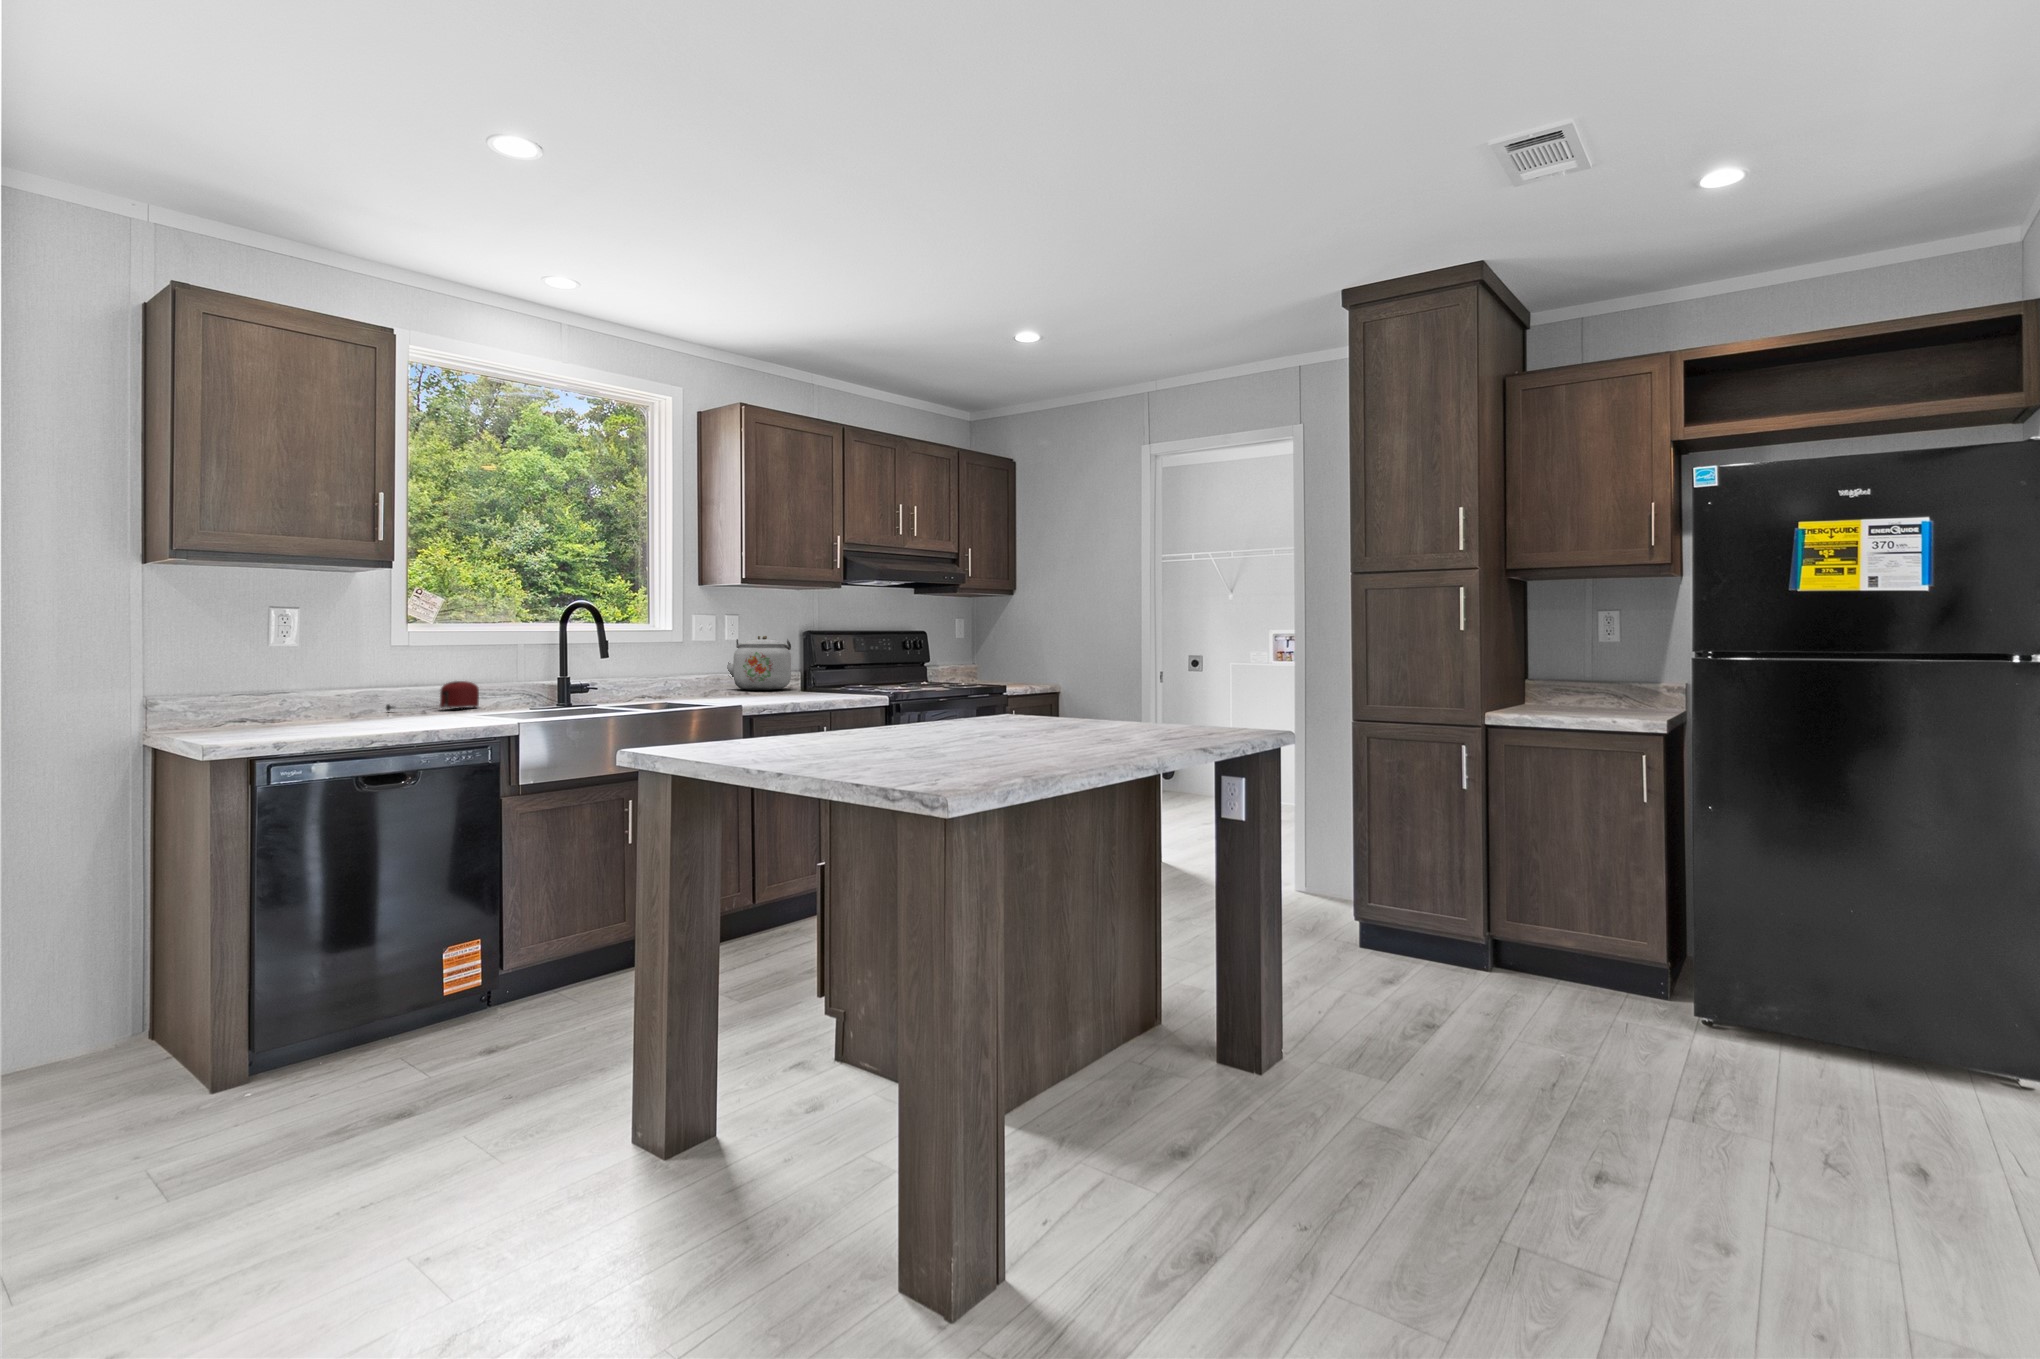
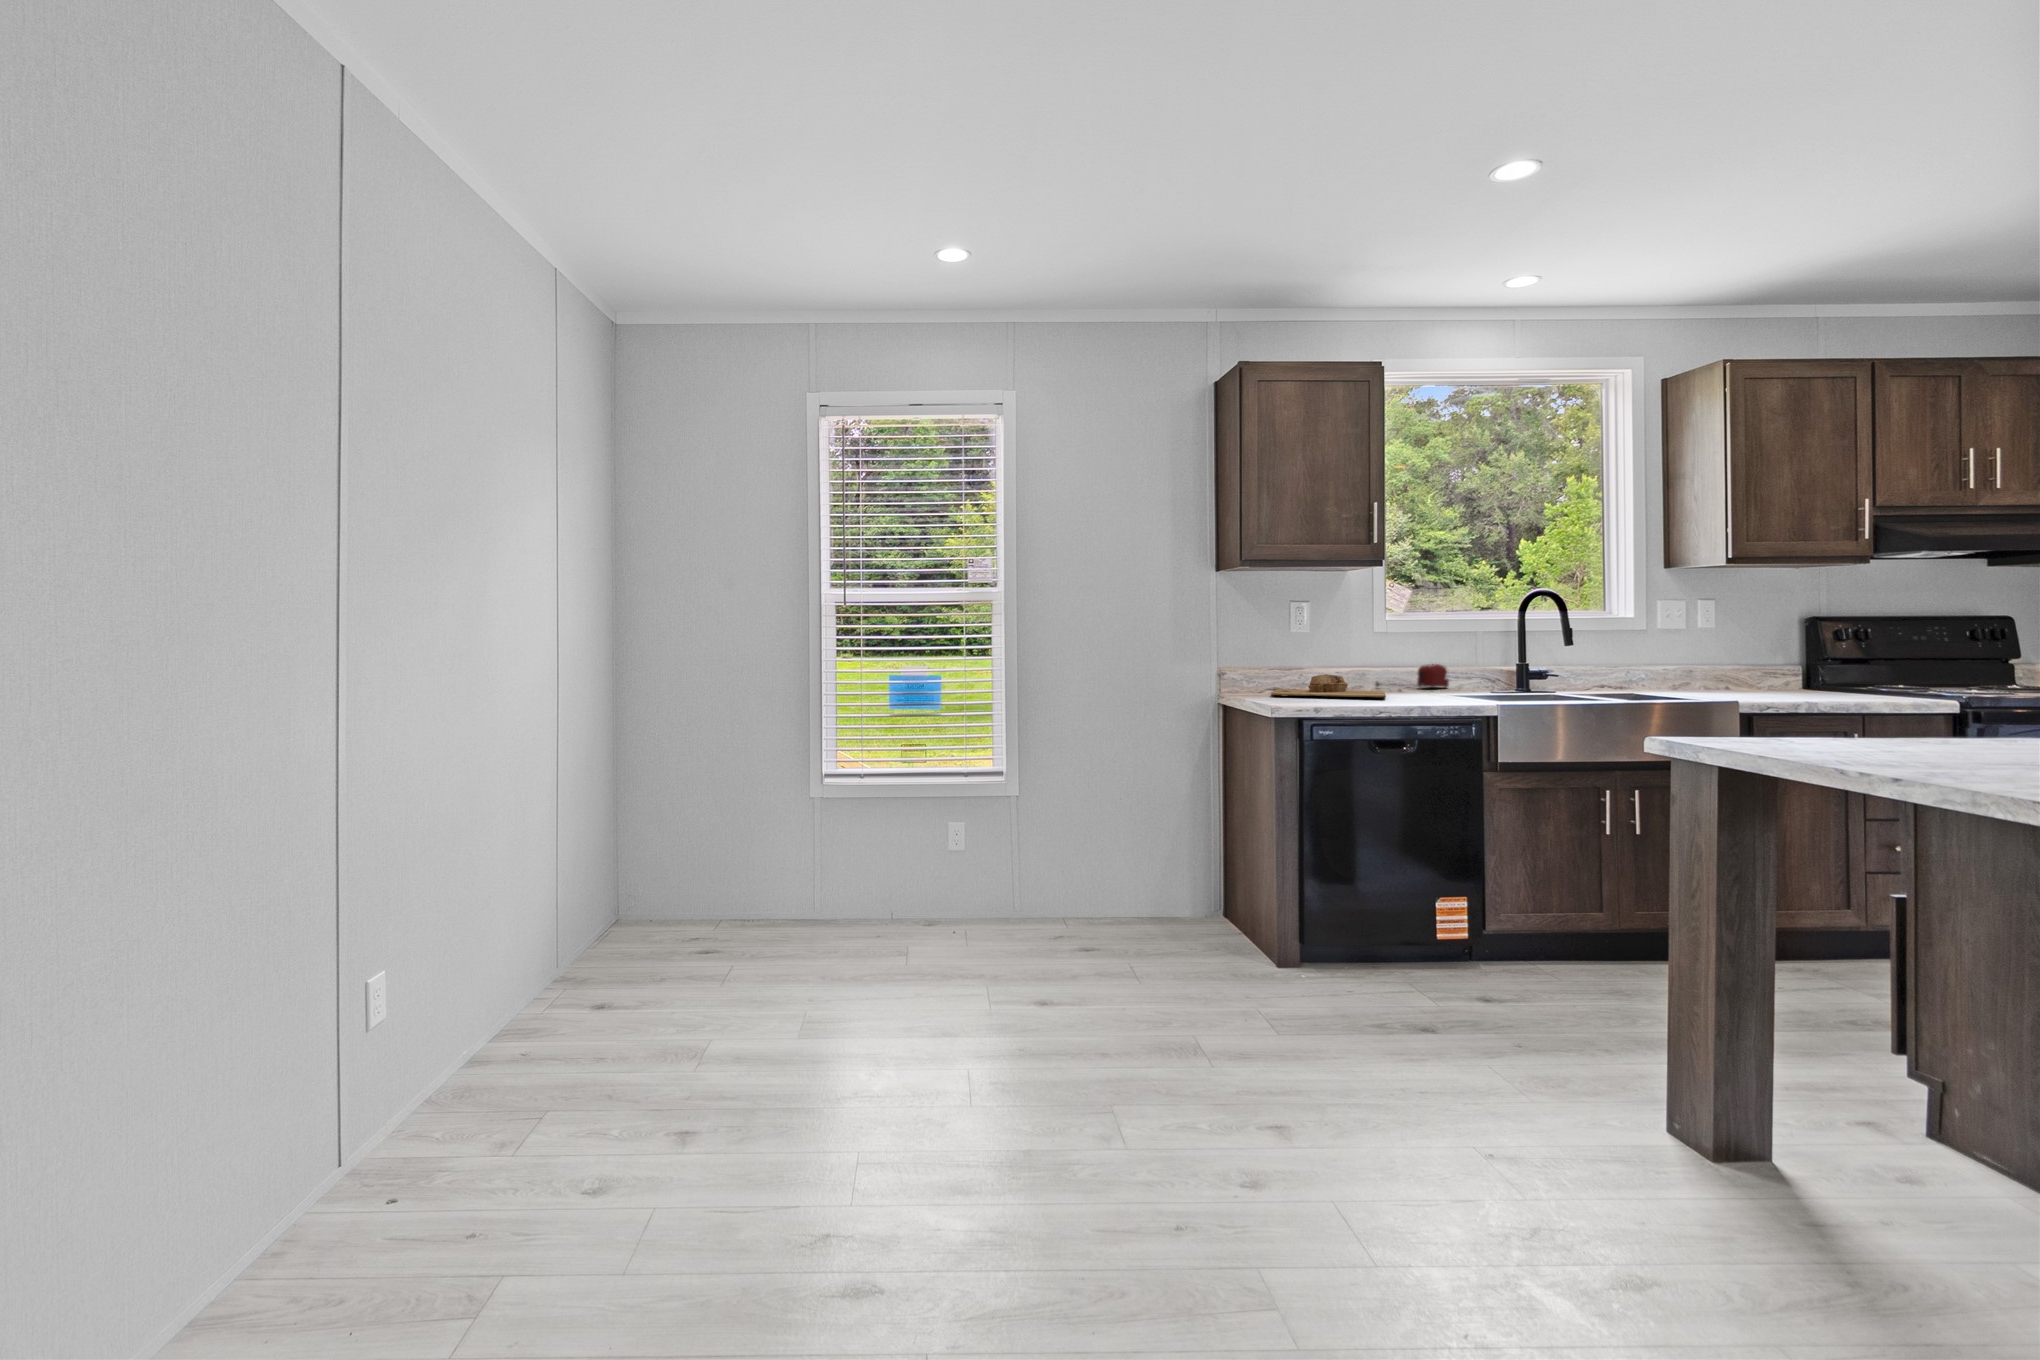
kettle: present [727,635,791,690] -> none [1691,622,1791,684]
cutting board: none [214,700,391,732] -> present [1271,674,1386,697]

